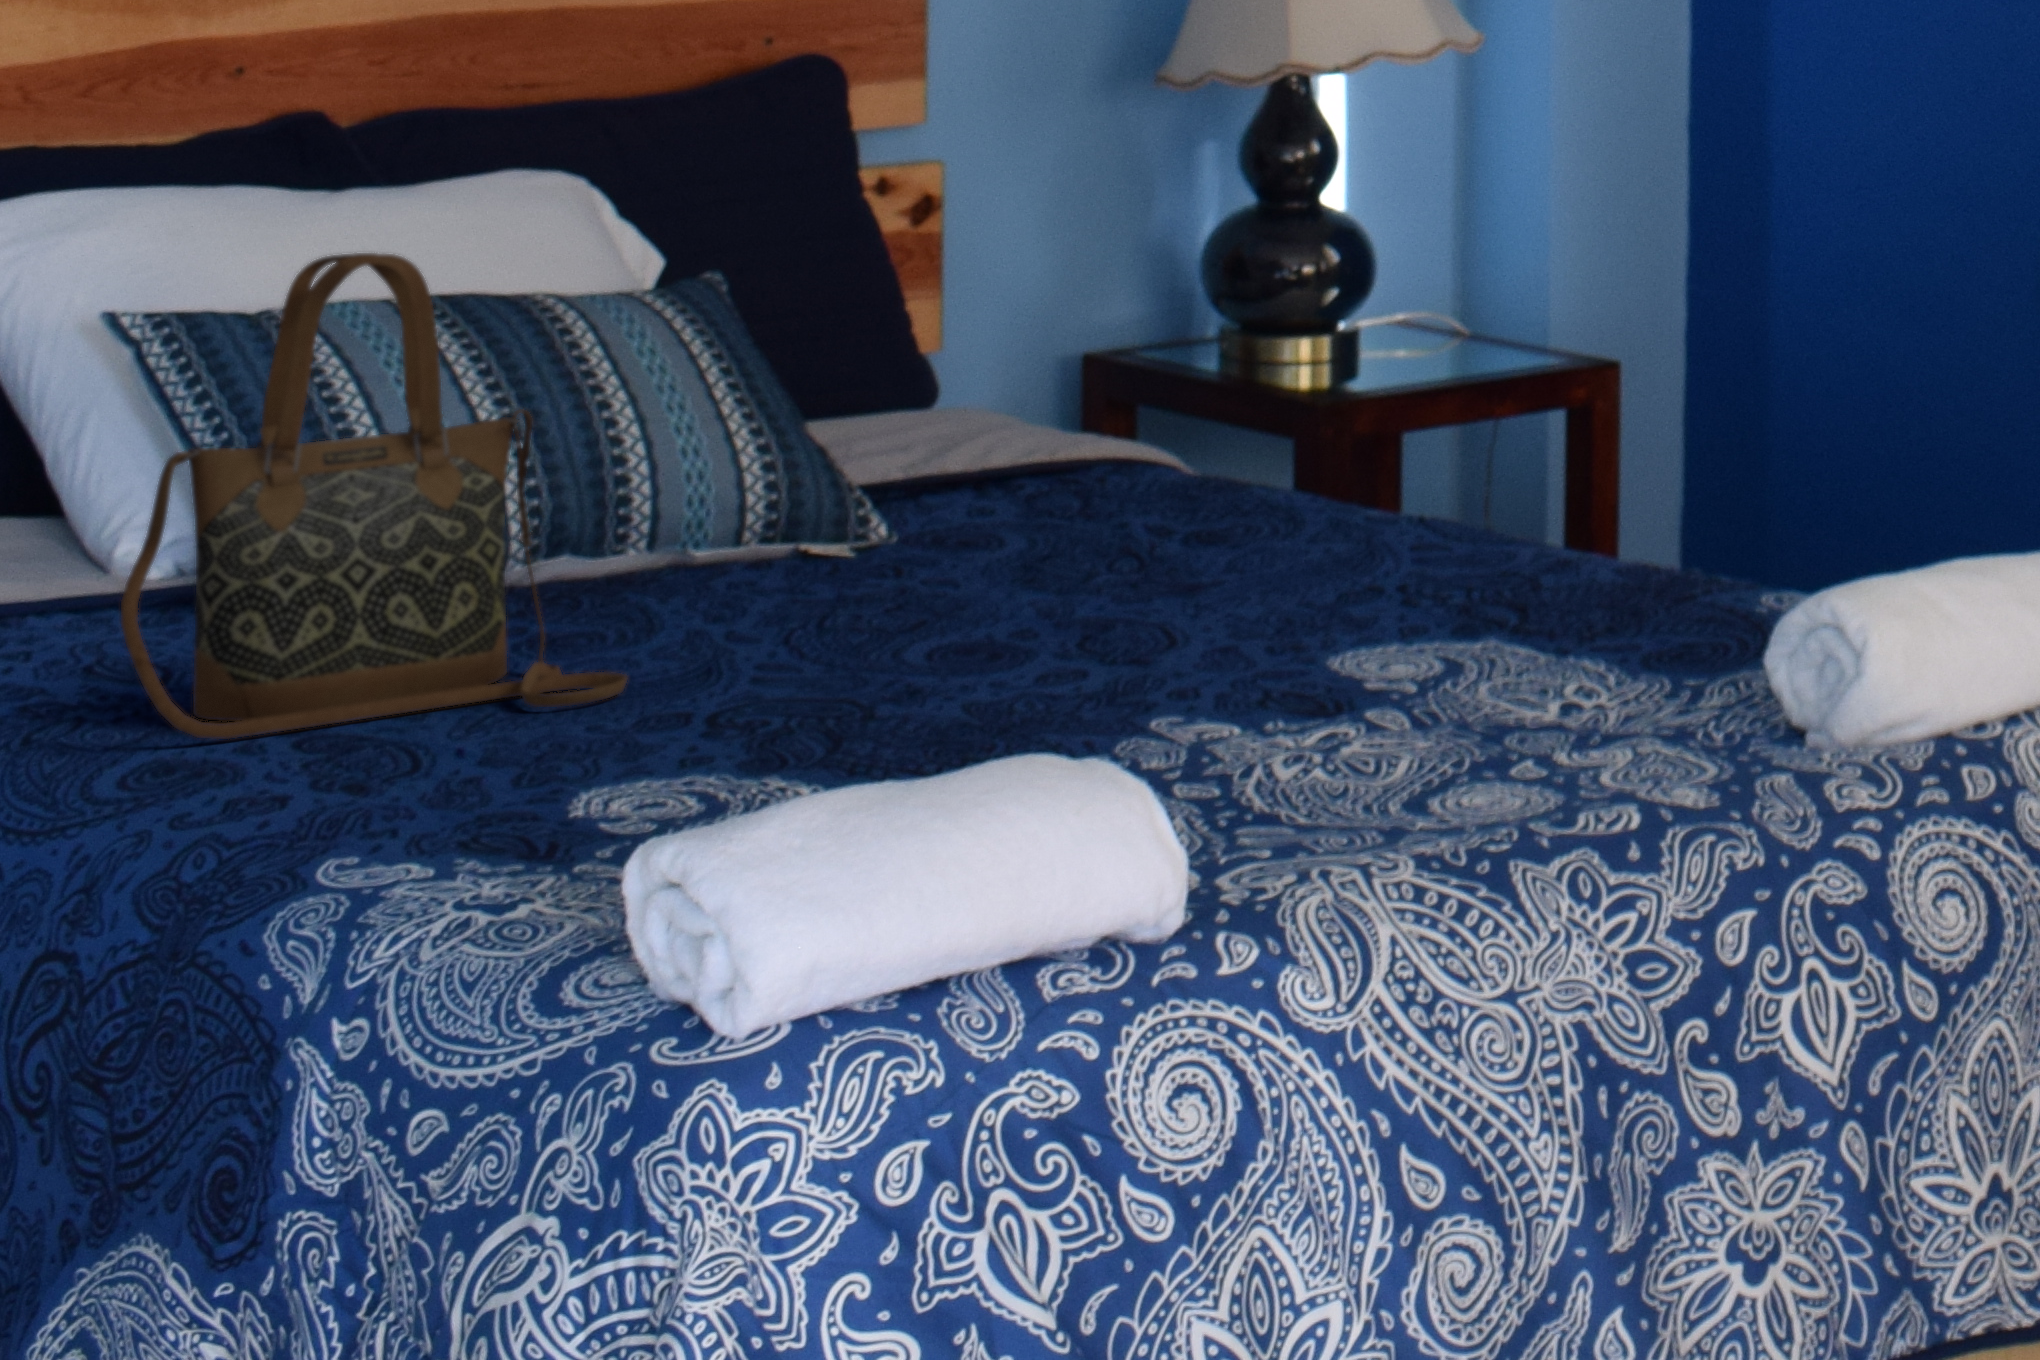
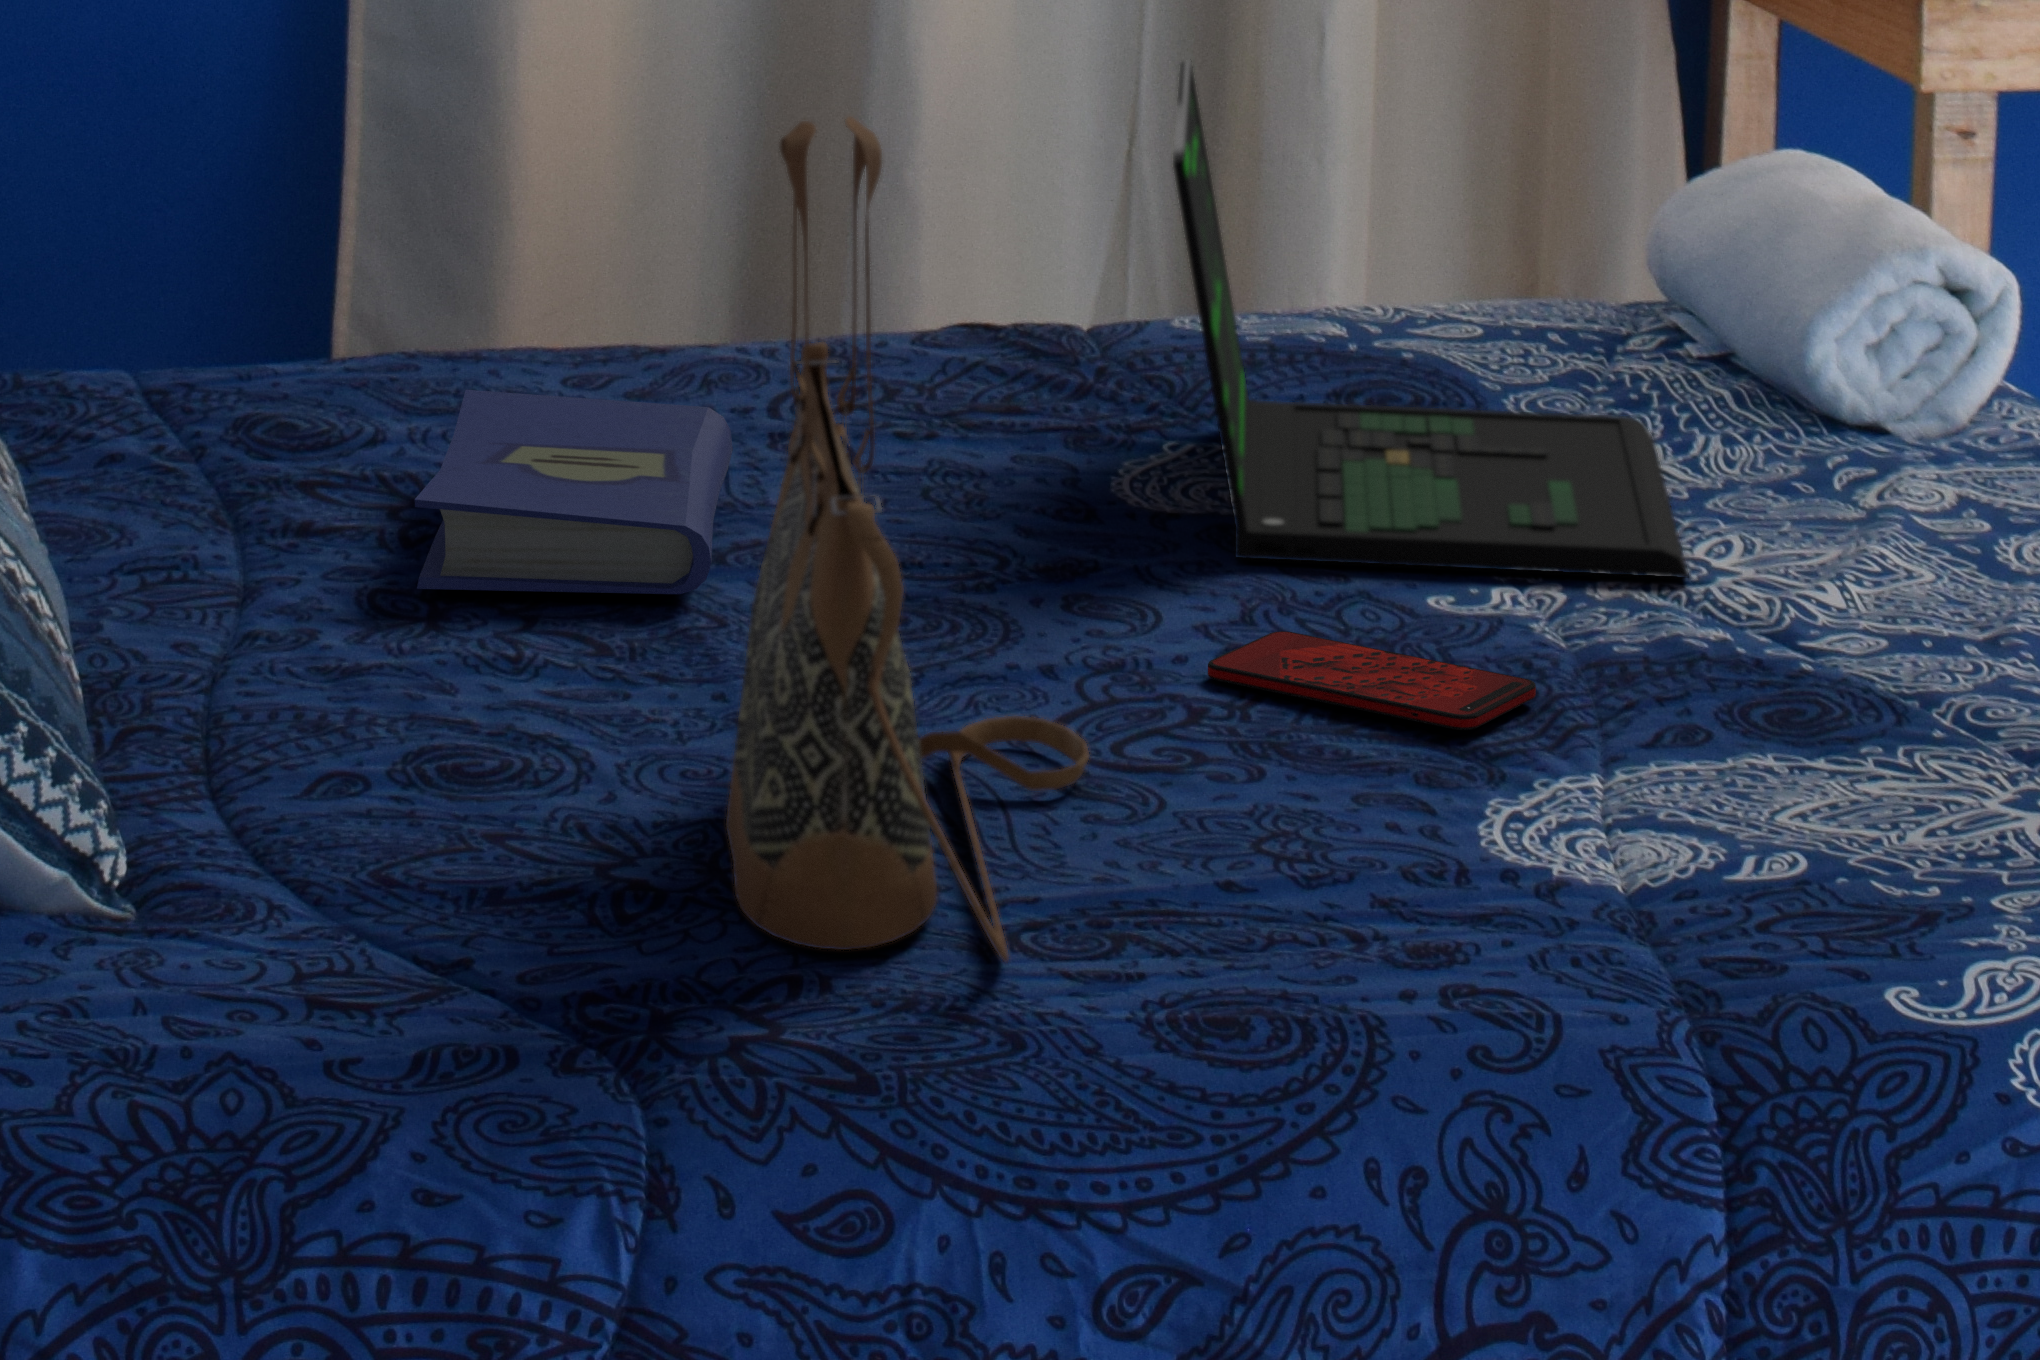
laptop: none [1052,364,1521,738] -> present [1173,61,1689,578]
hardcover book: none [746,499,1058,609] -> present [415,390,733,594]
smartphone: none [752,689,899,747] -> present [1208,631,1536,730]

